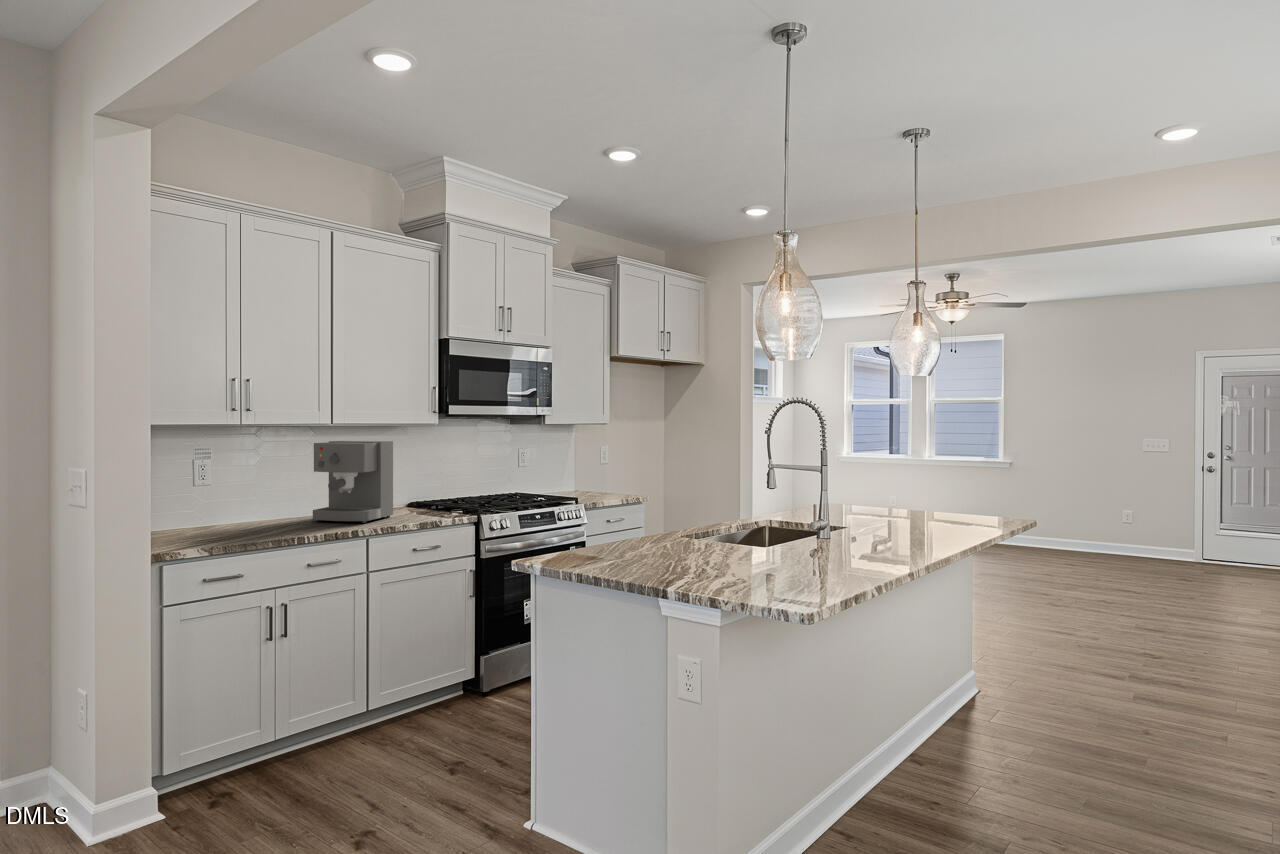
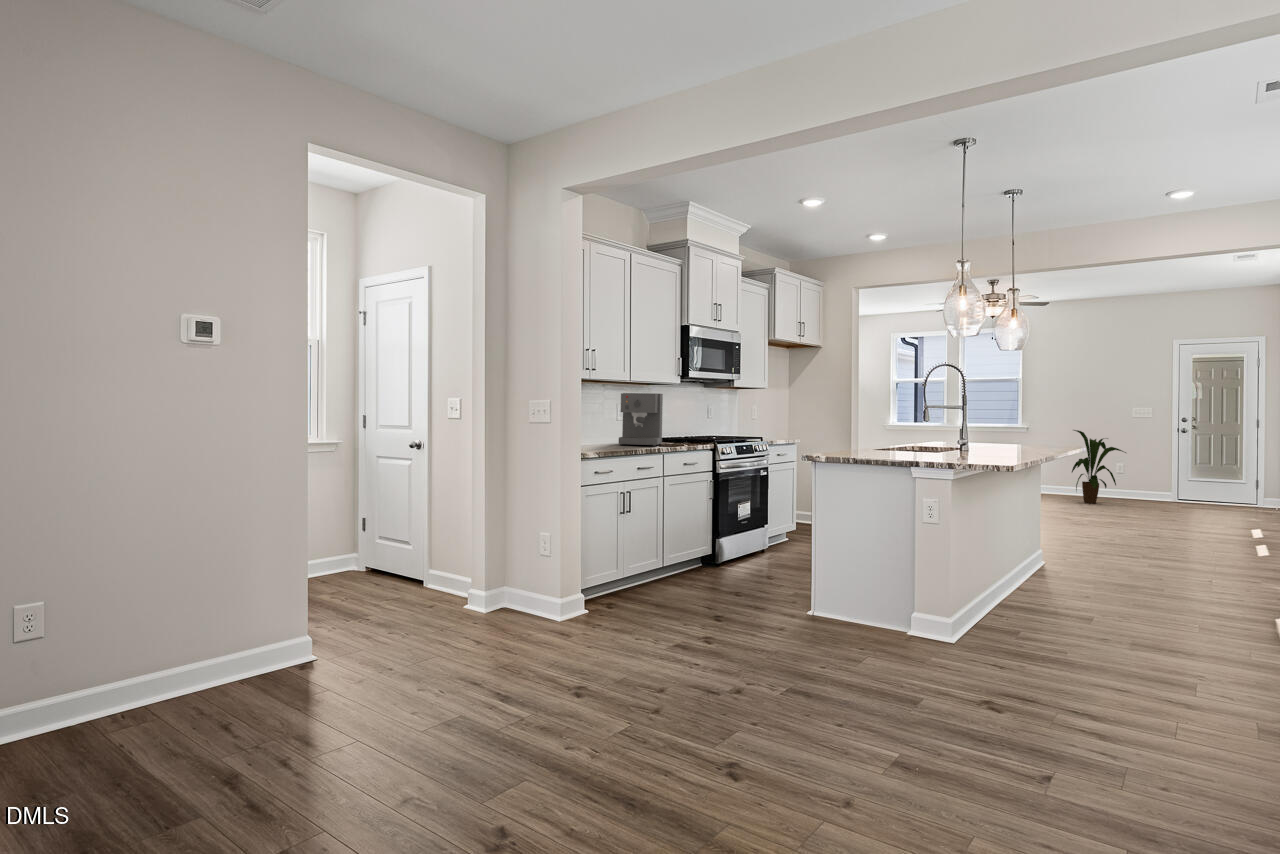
house plant: none [1069,465,1142,561] -> present [1072,430,1126,504]

